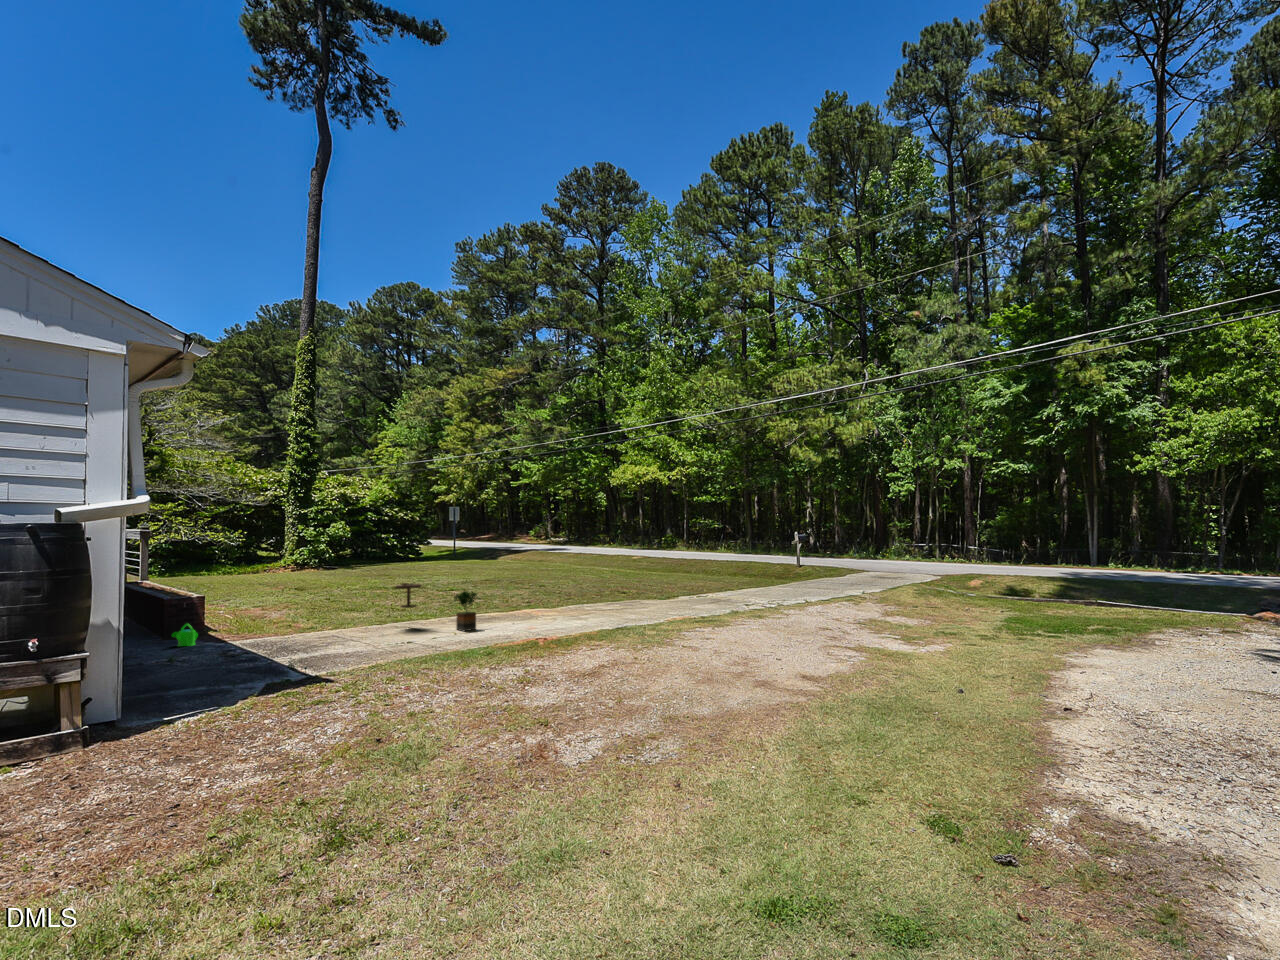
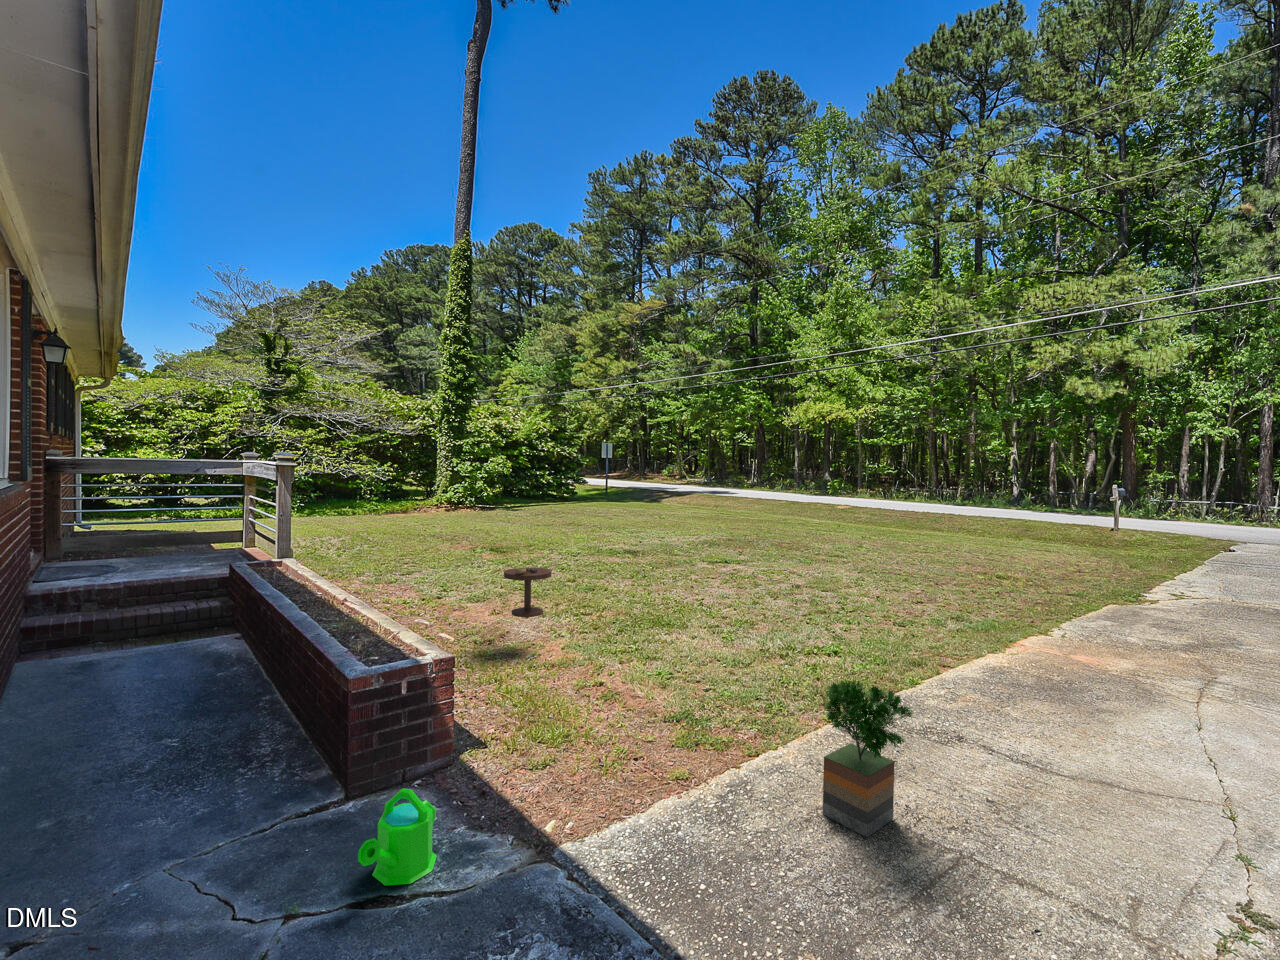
side table: present [396,583,421,608] -> present [504,567,551,617]
potted tree: present [454,591,481,631] -> present [823,680,913,837]

